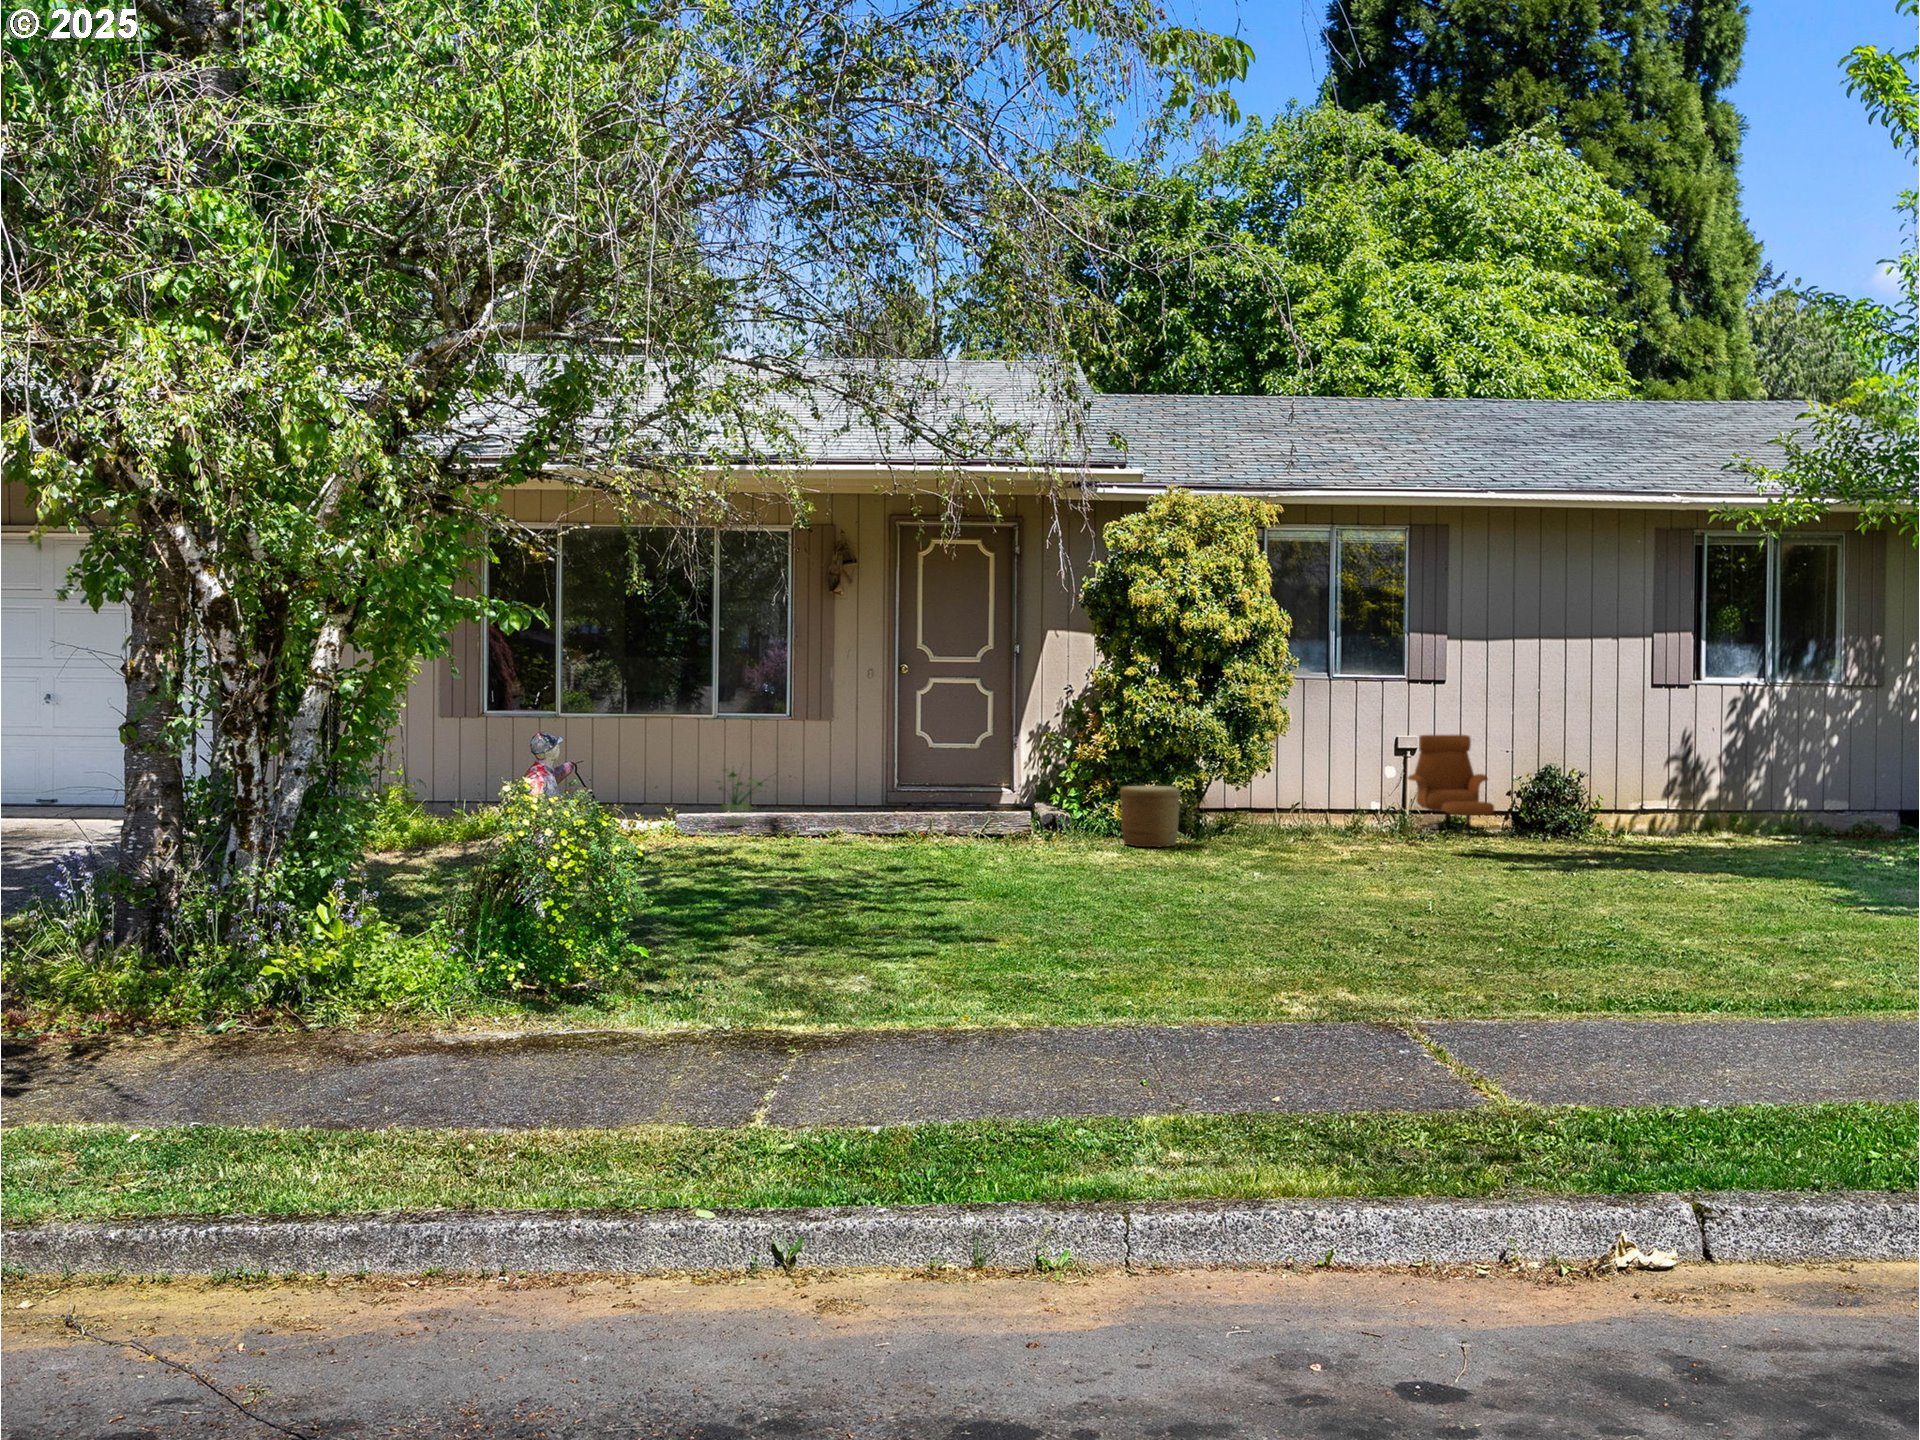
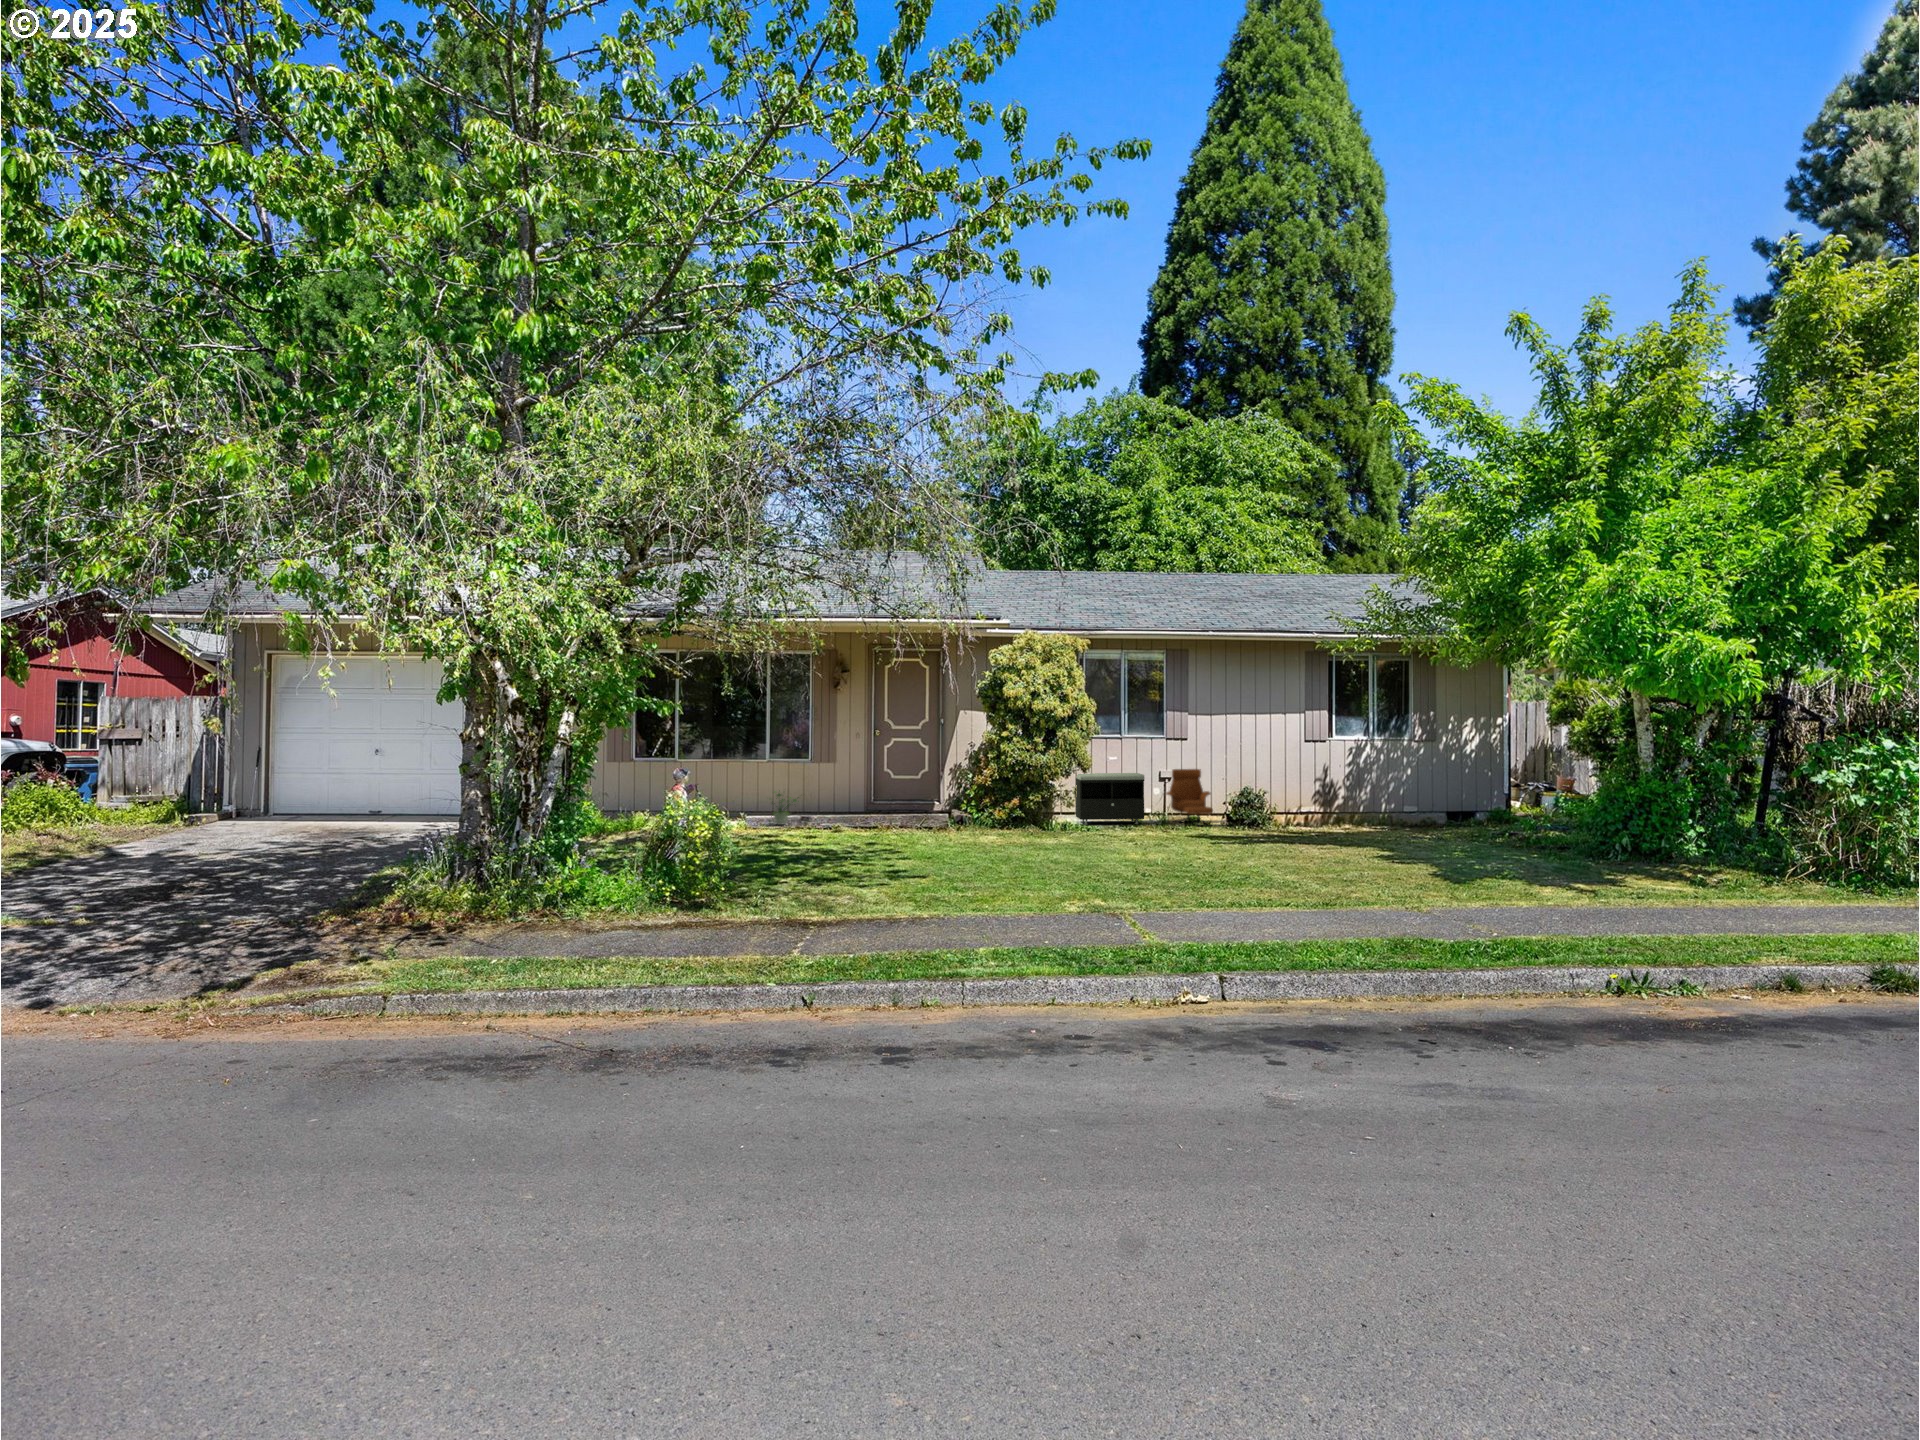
storage bench: none [1249,741,1373,831] -> present [1076,773,1144,825]
woven basket: present [1120,786,1181,847] -> none [999,799,1034,834]

